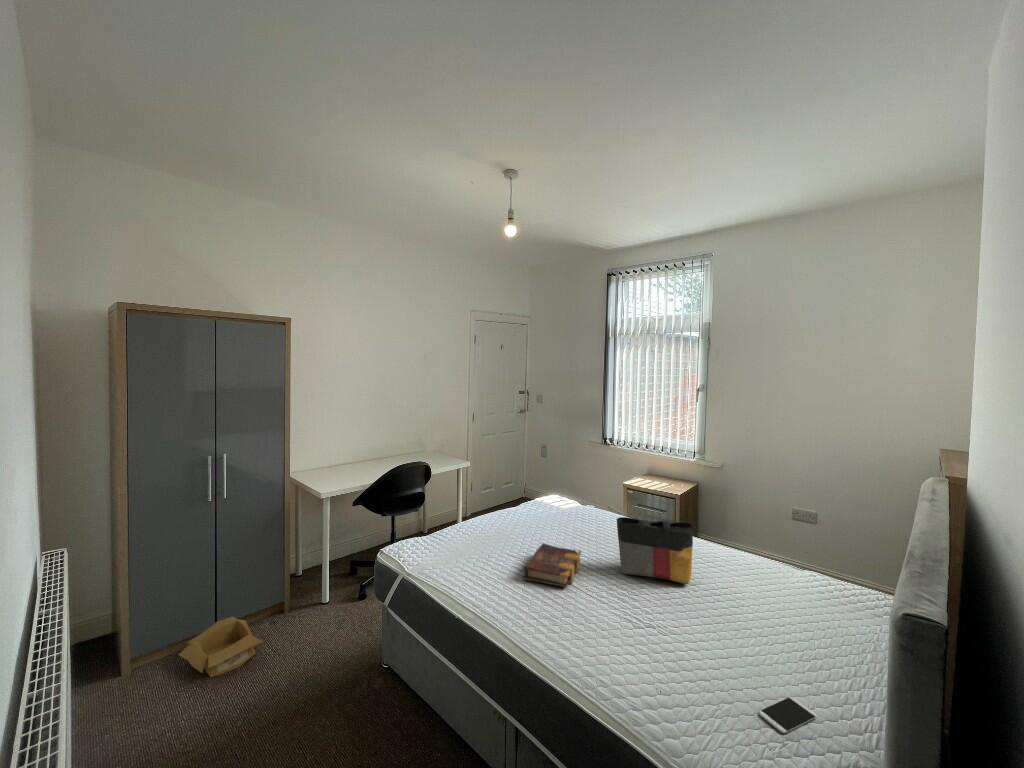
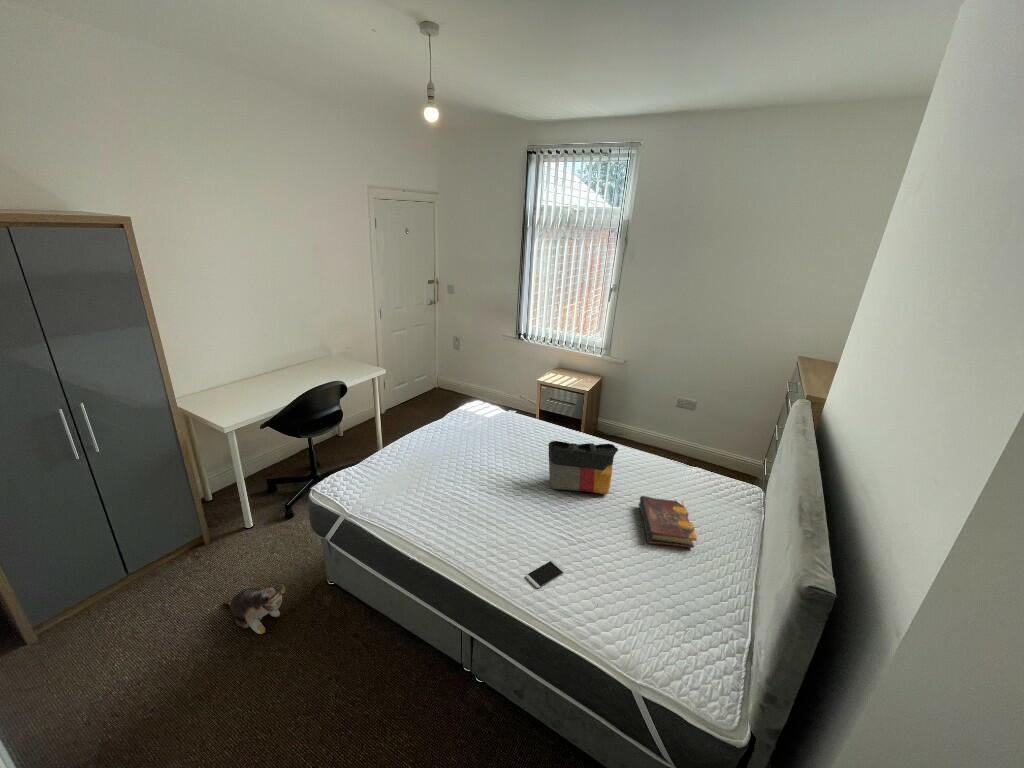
book: present [523,544,581,587] -> present [639,496,697,548]
cardboard box: present [179,617,264,677] -> none [97,561,197,625]
plush toy: none [281,648,337,704] -> present [223,585,285,634]
smartphone: present [759,697,816,733] -> present [526,561,564,588]

